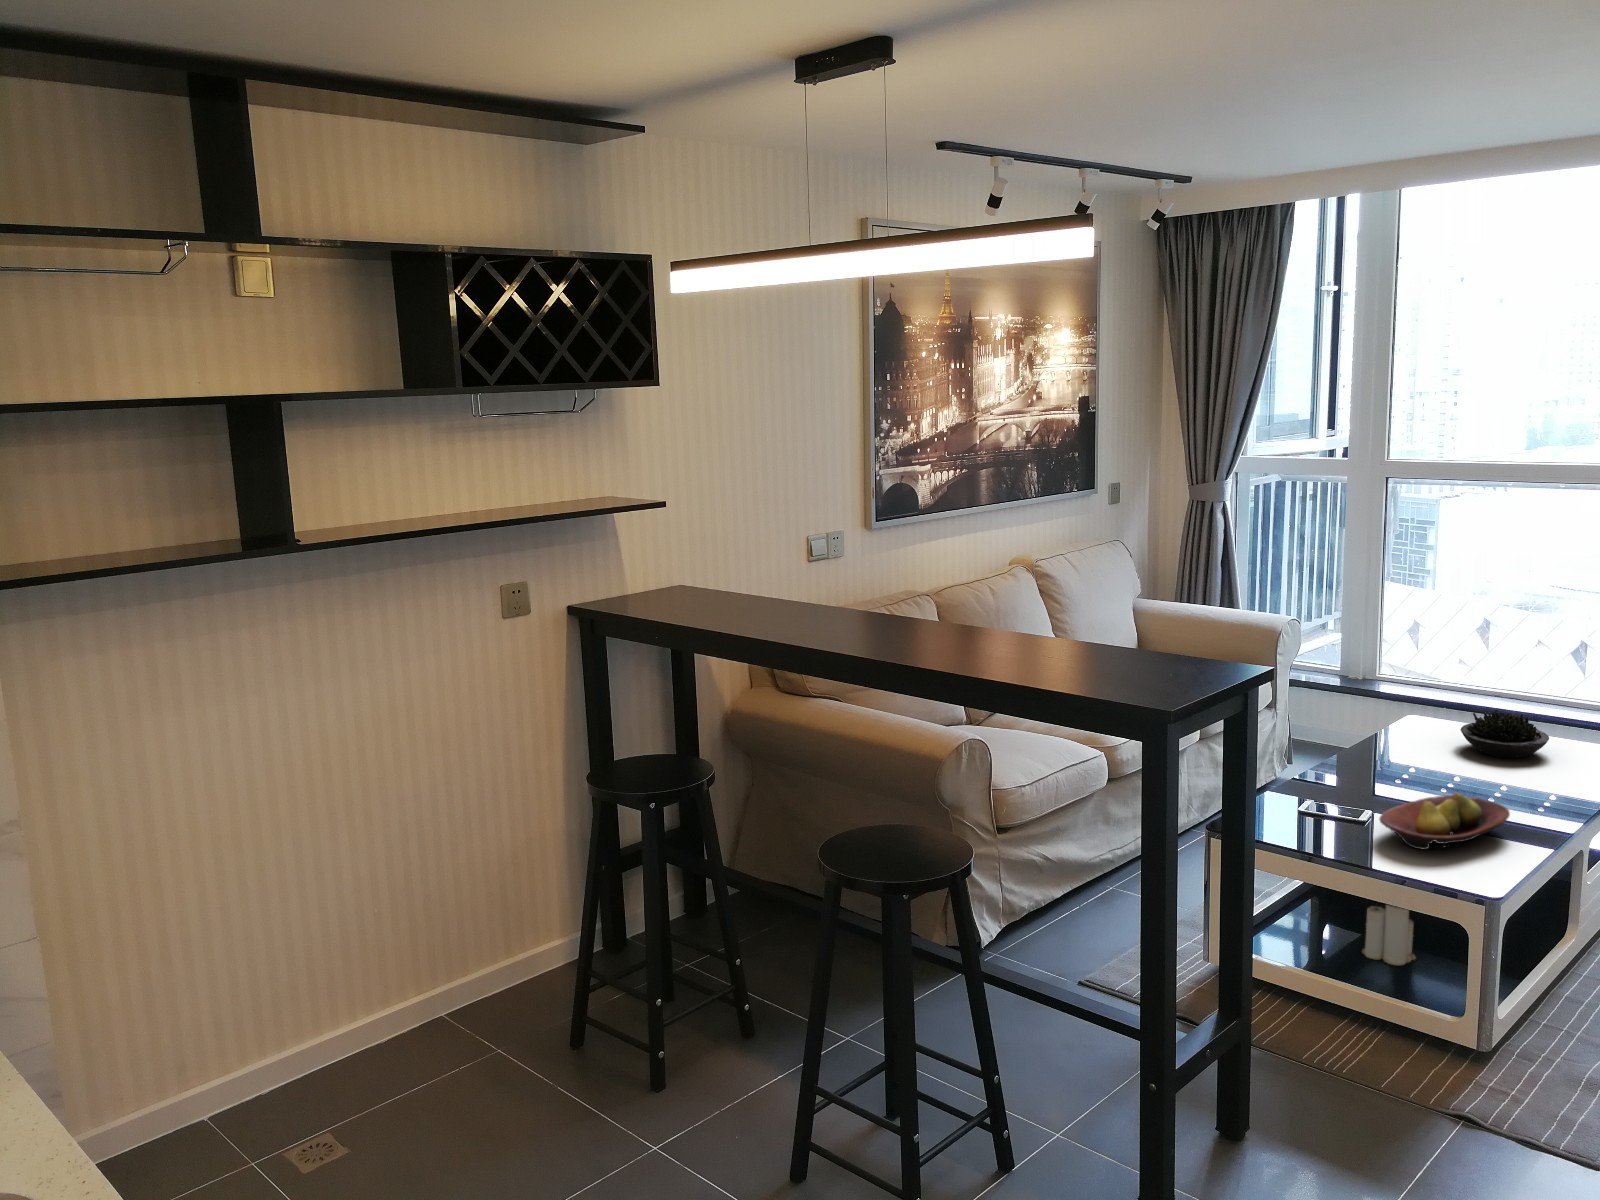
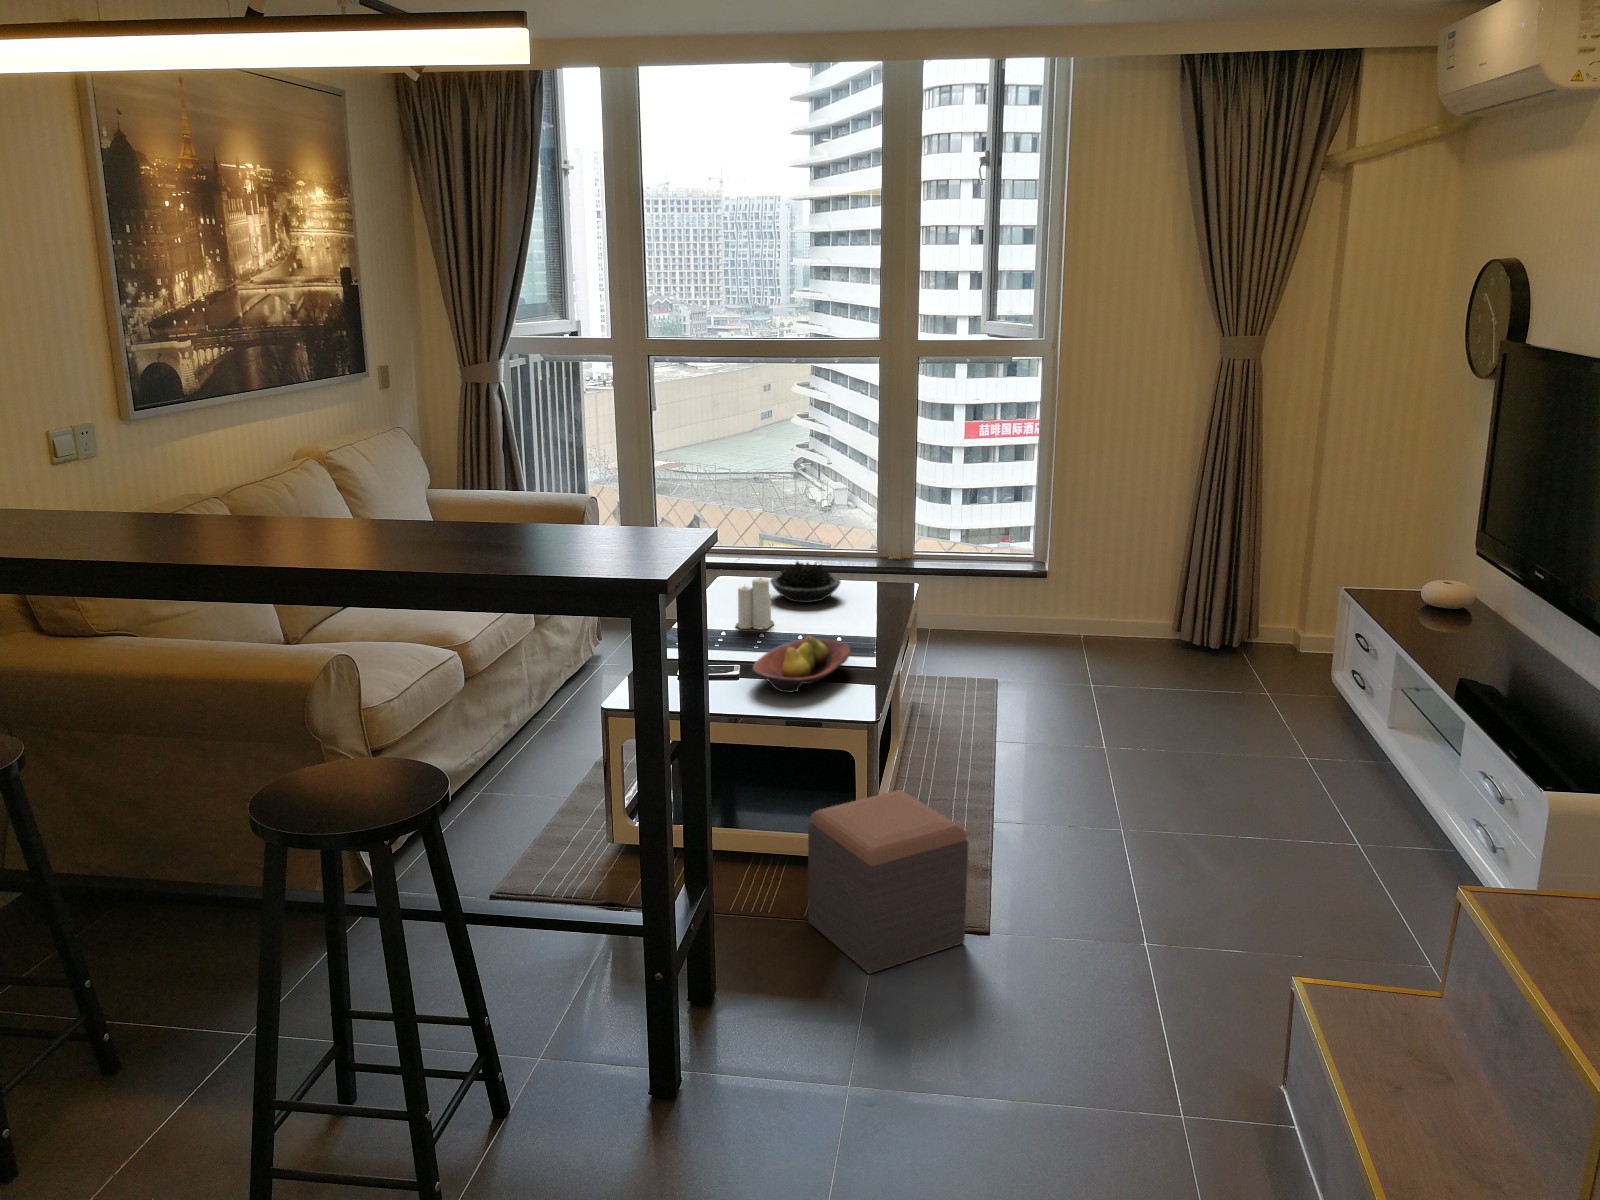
candle: present [1362,905,1415,965] -> present [736,578,774,630]
footstool: none [1379,977,1571,1173] -> present [808,790,968,974]

